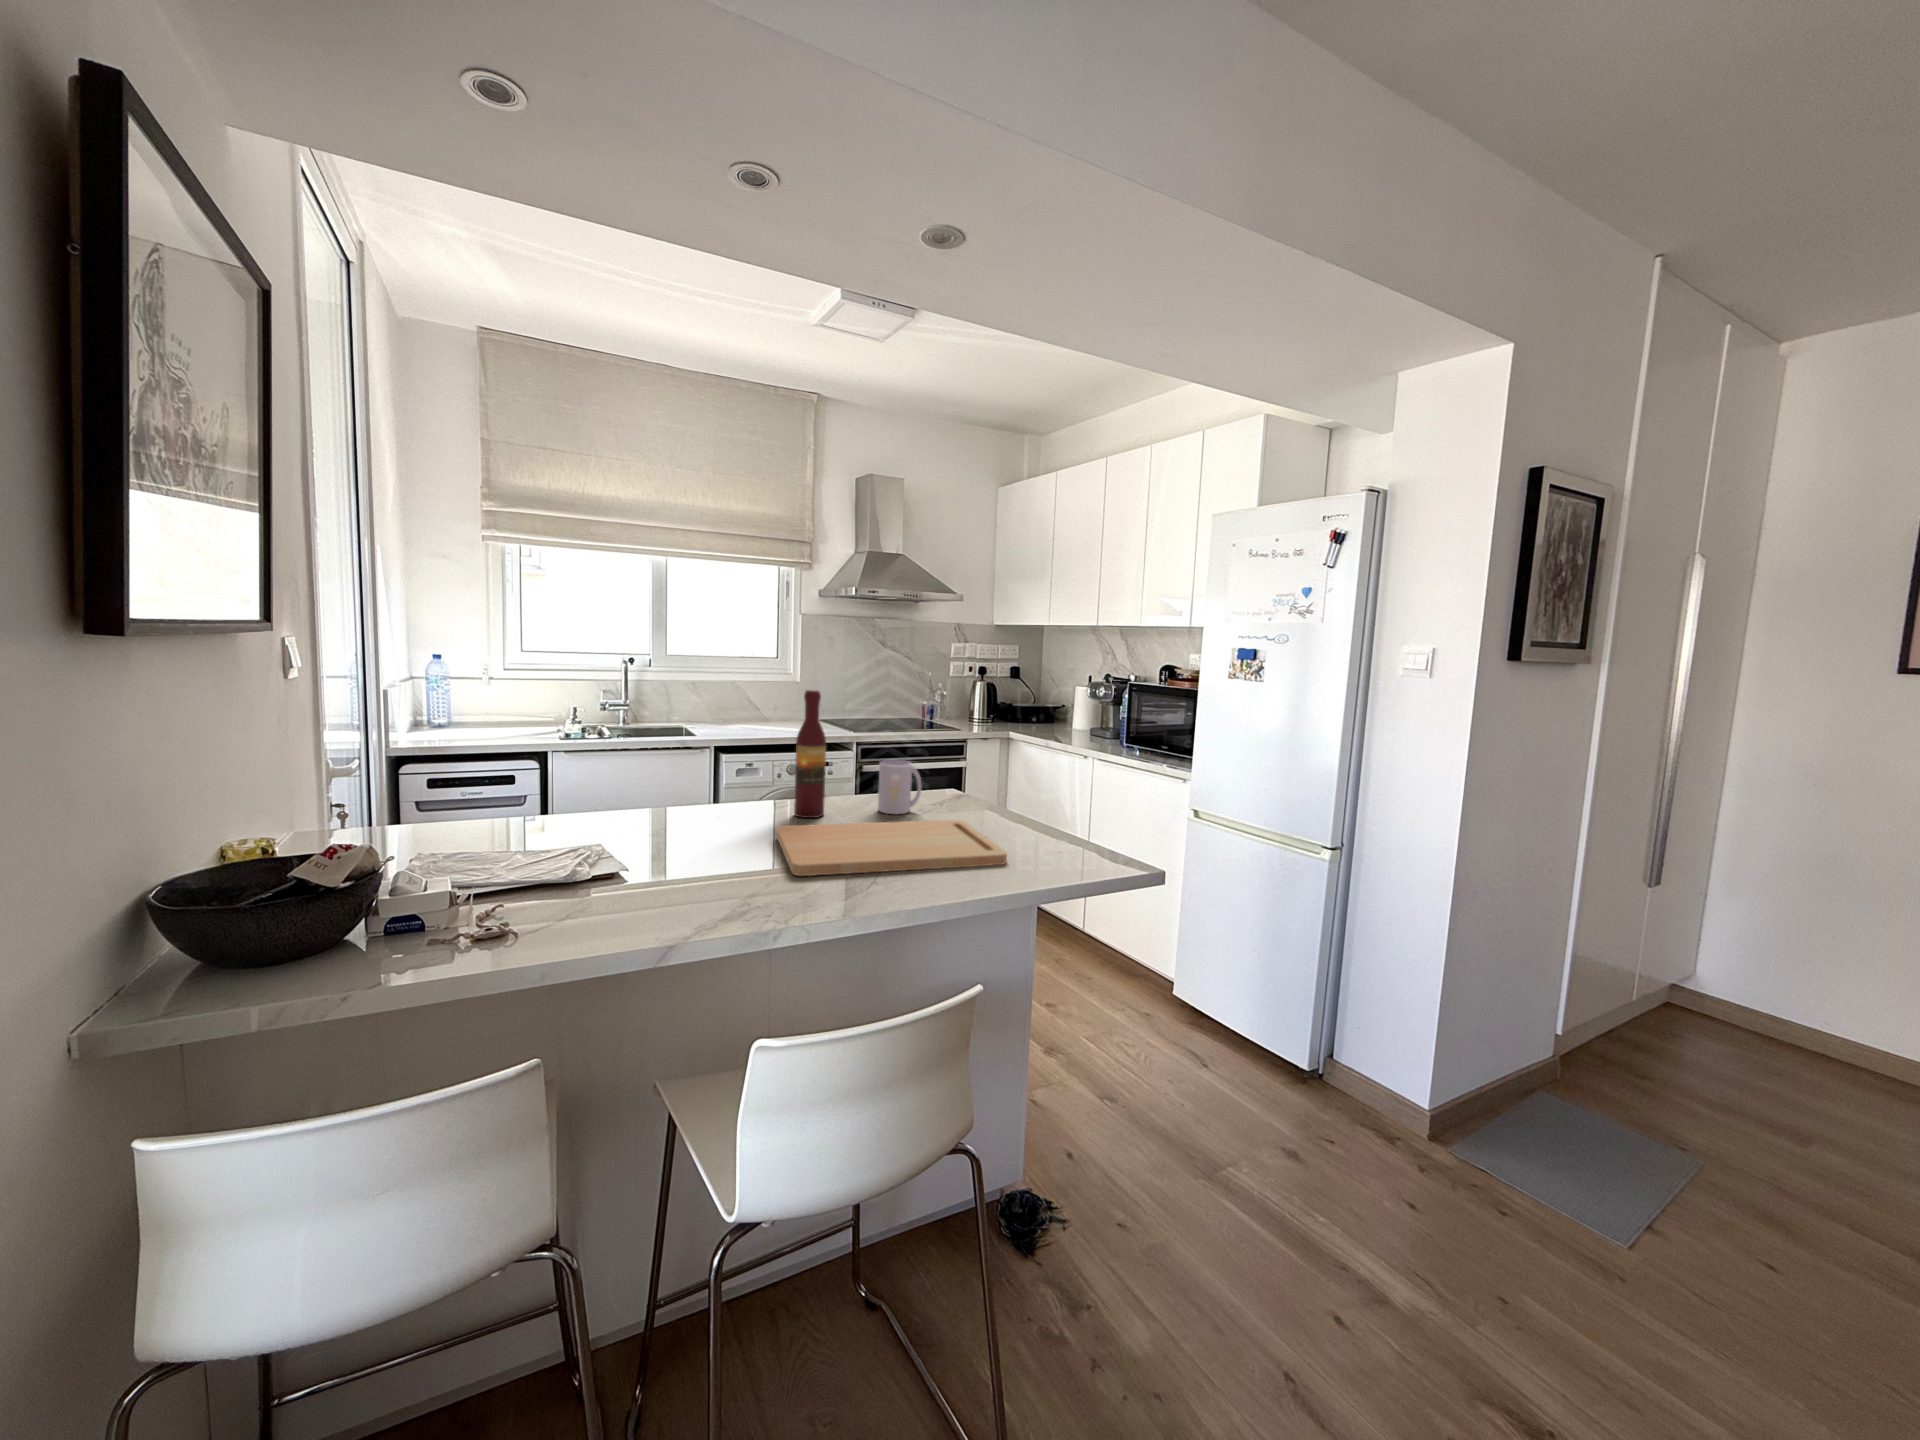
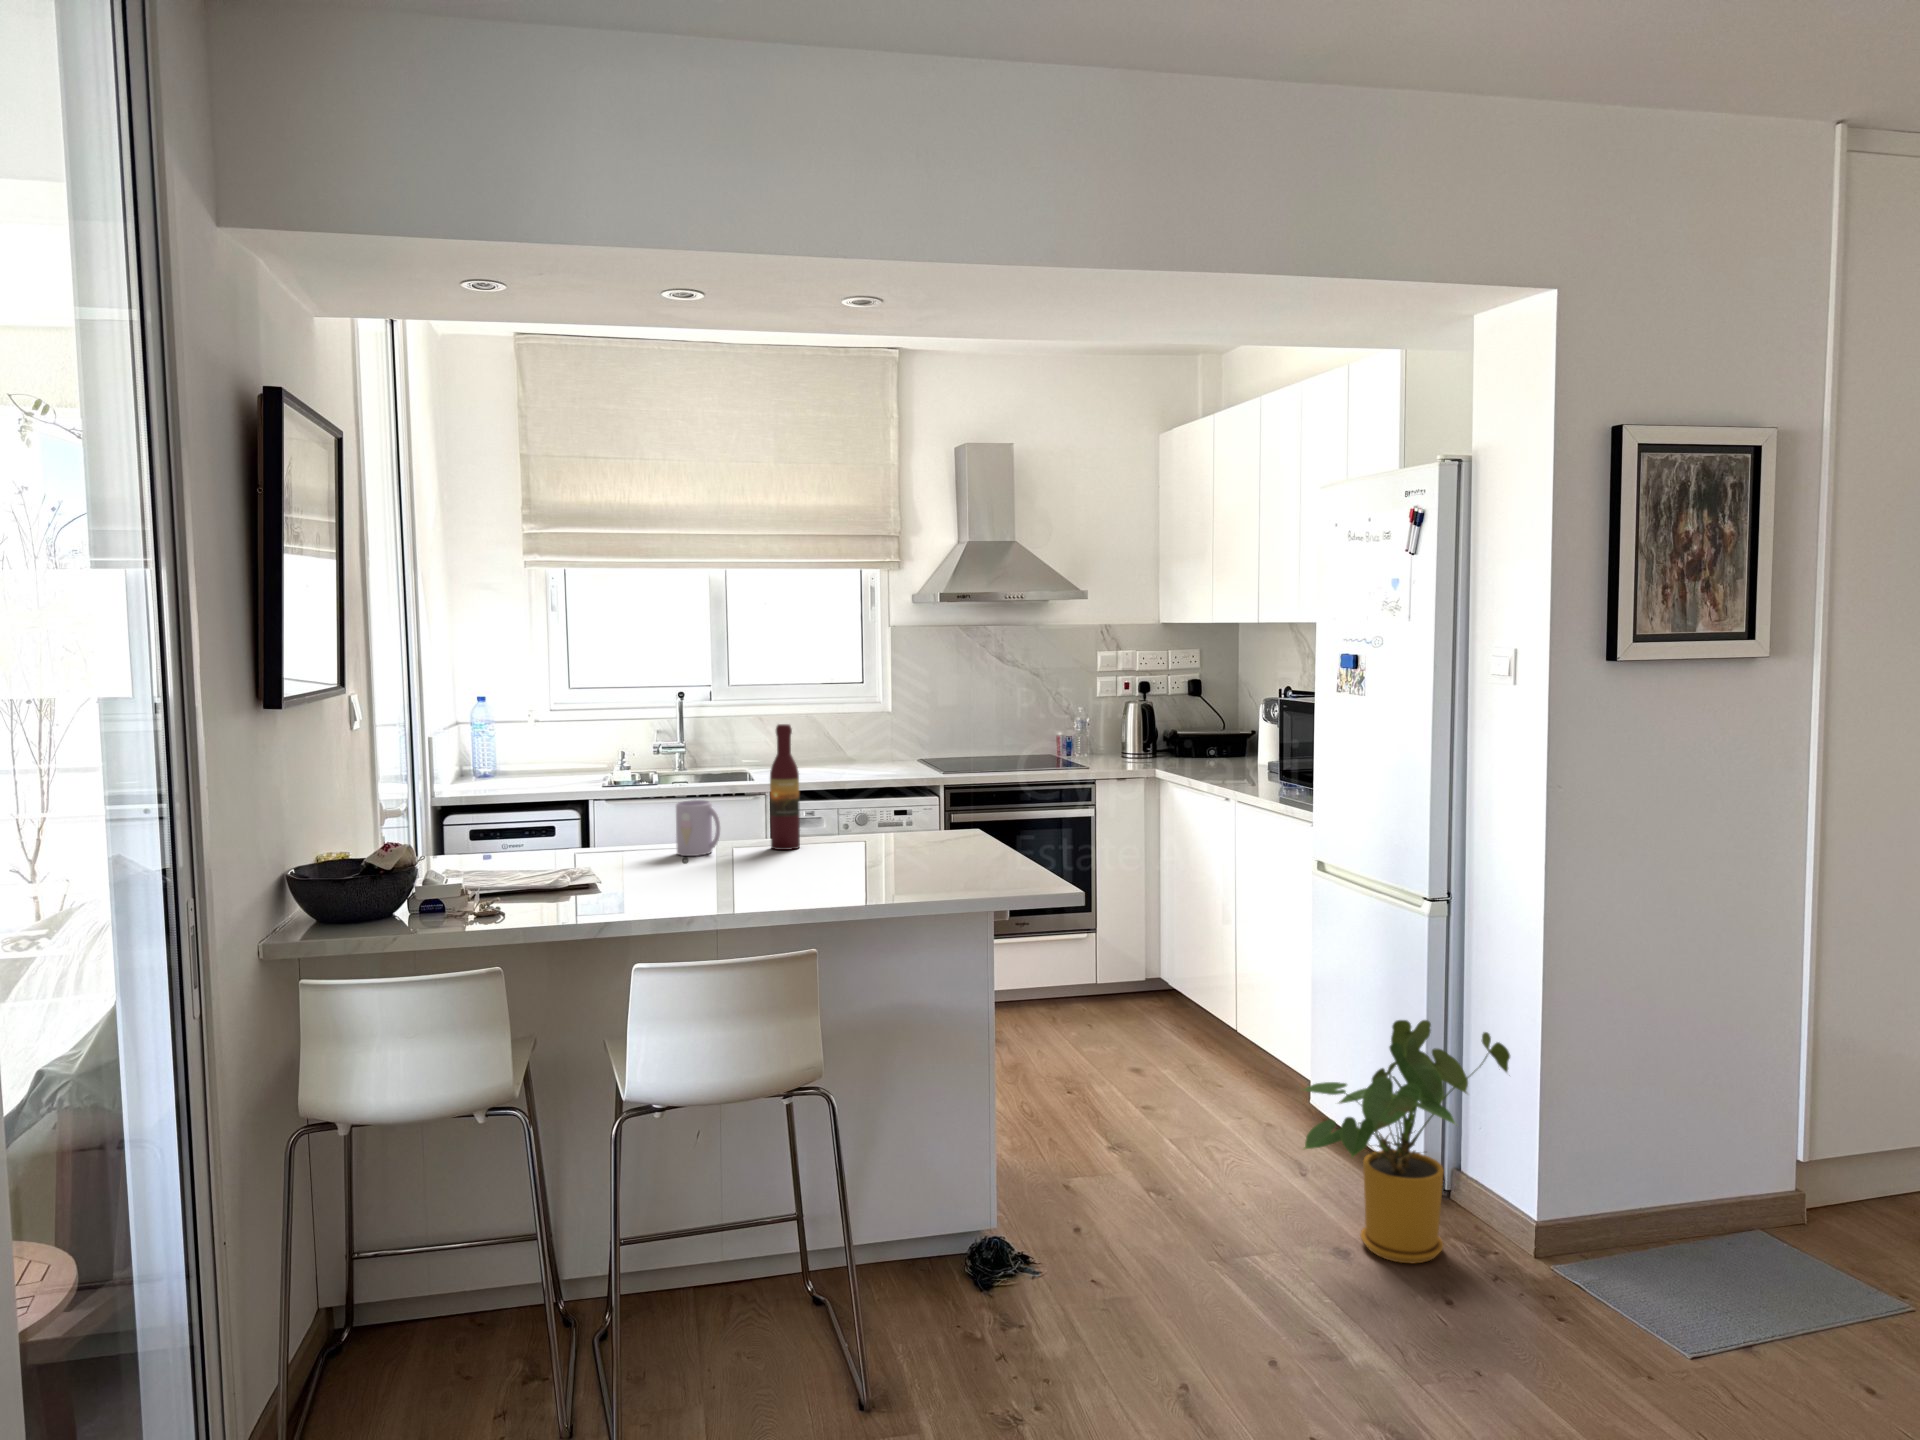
mug: present [878,760,921,814] -> present [676,800,720,856]
cutting board: present [776,820,1007,876] -> none [724,849,925,886]
house plant: none [1257,949,1414,1162] -> present [1302,1020,1510,1263]

